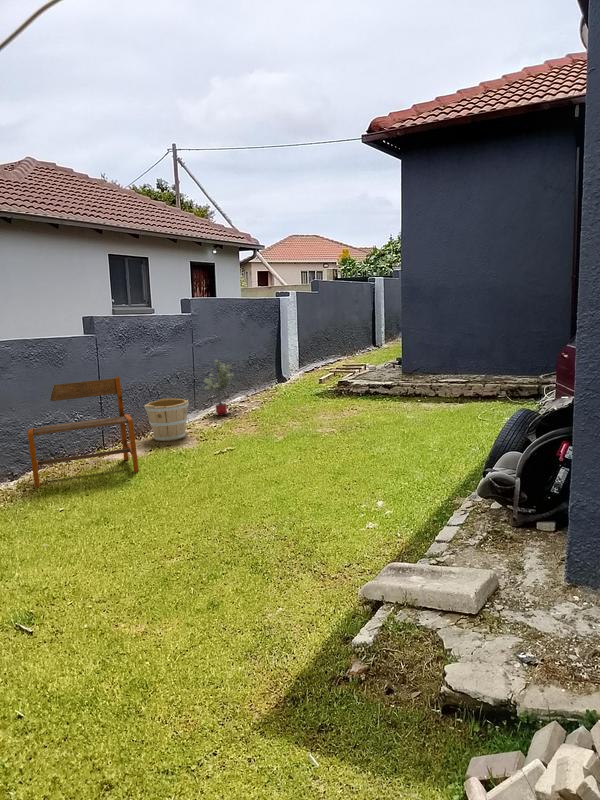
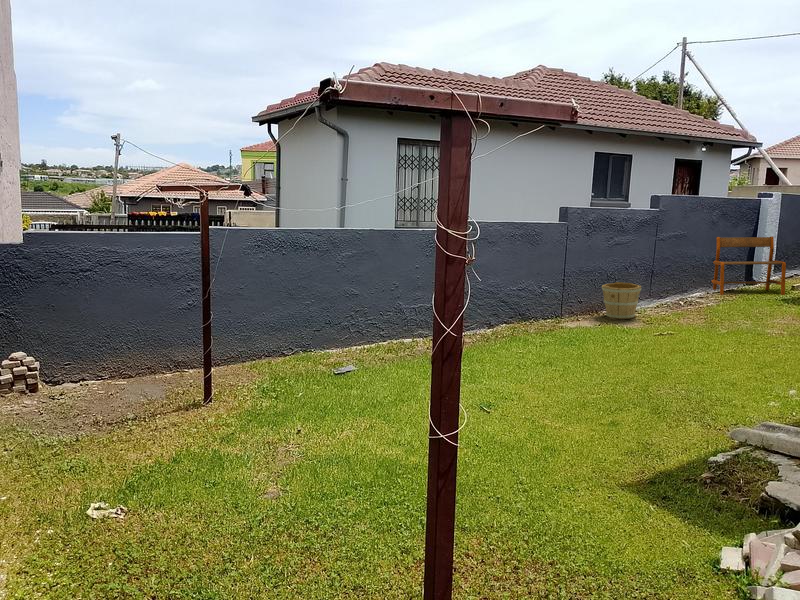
potted tree: present [202,360,234,415] -> none [658,253,693,306]
bench: present [28,377,139,487] -> present [711,236,786,295]

